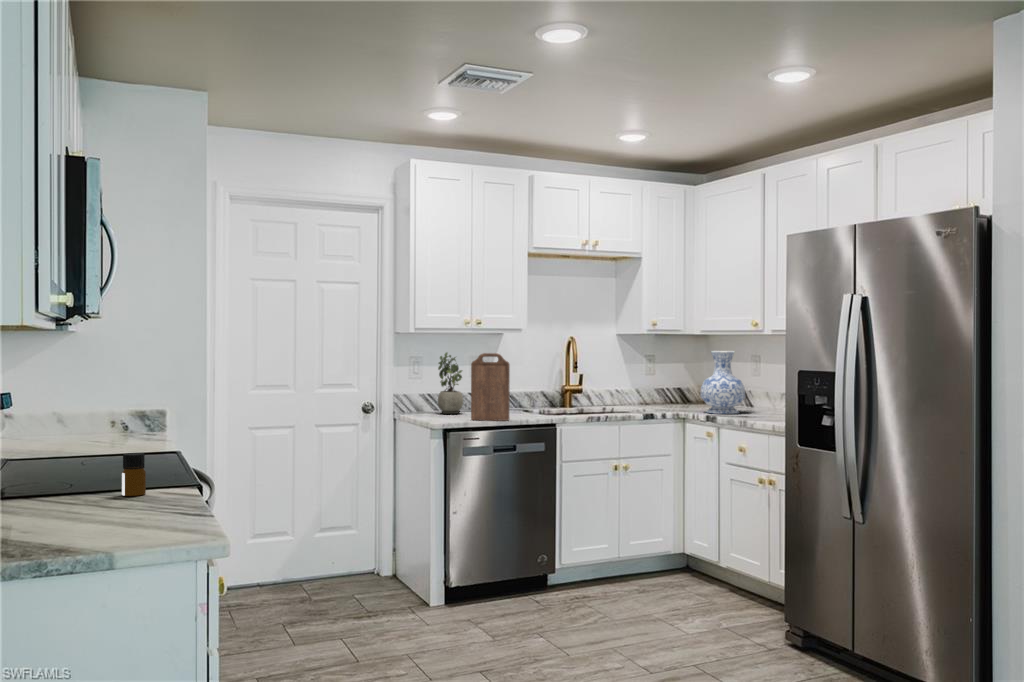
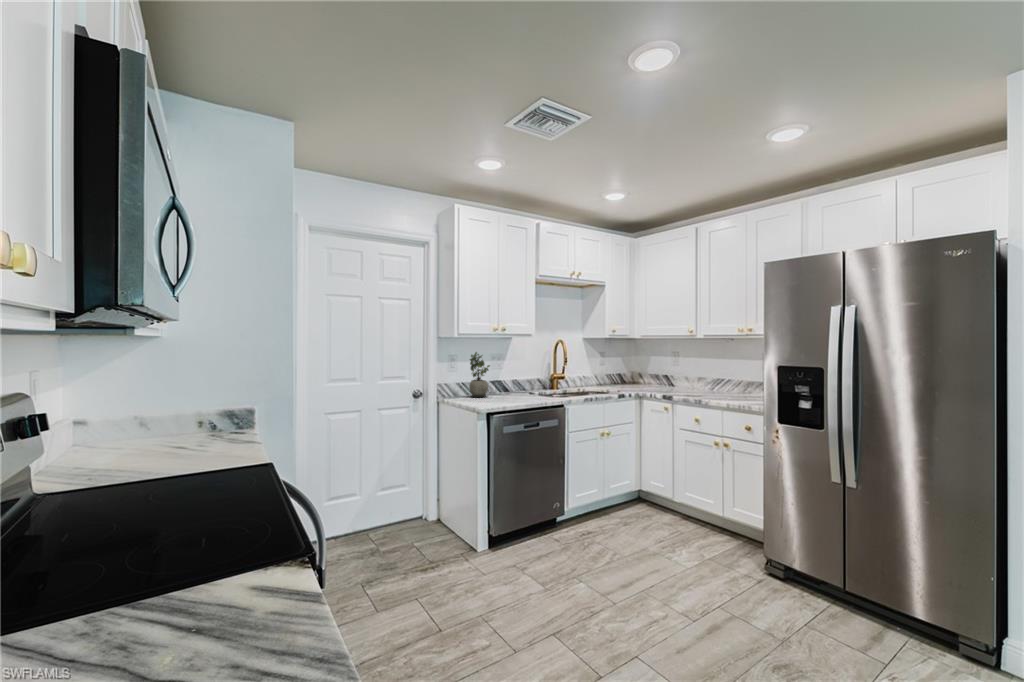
vase: present [700,351,745,414] -> none [651,350,683,393]
cutting board: present [471,353,510,421] -> none [503,353,532,403]
bottle: present [122,453,146,496] -> none [171,549,221,645]

